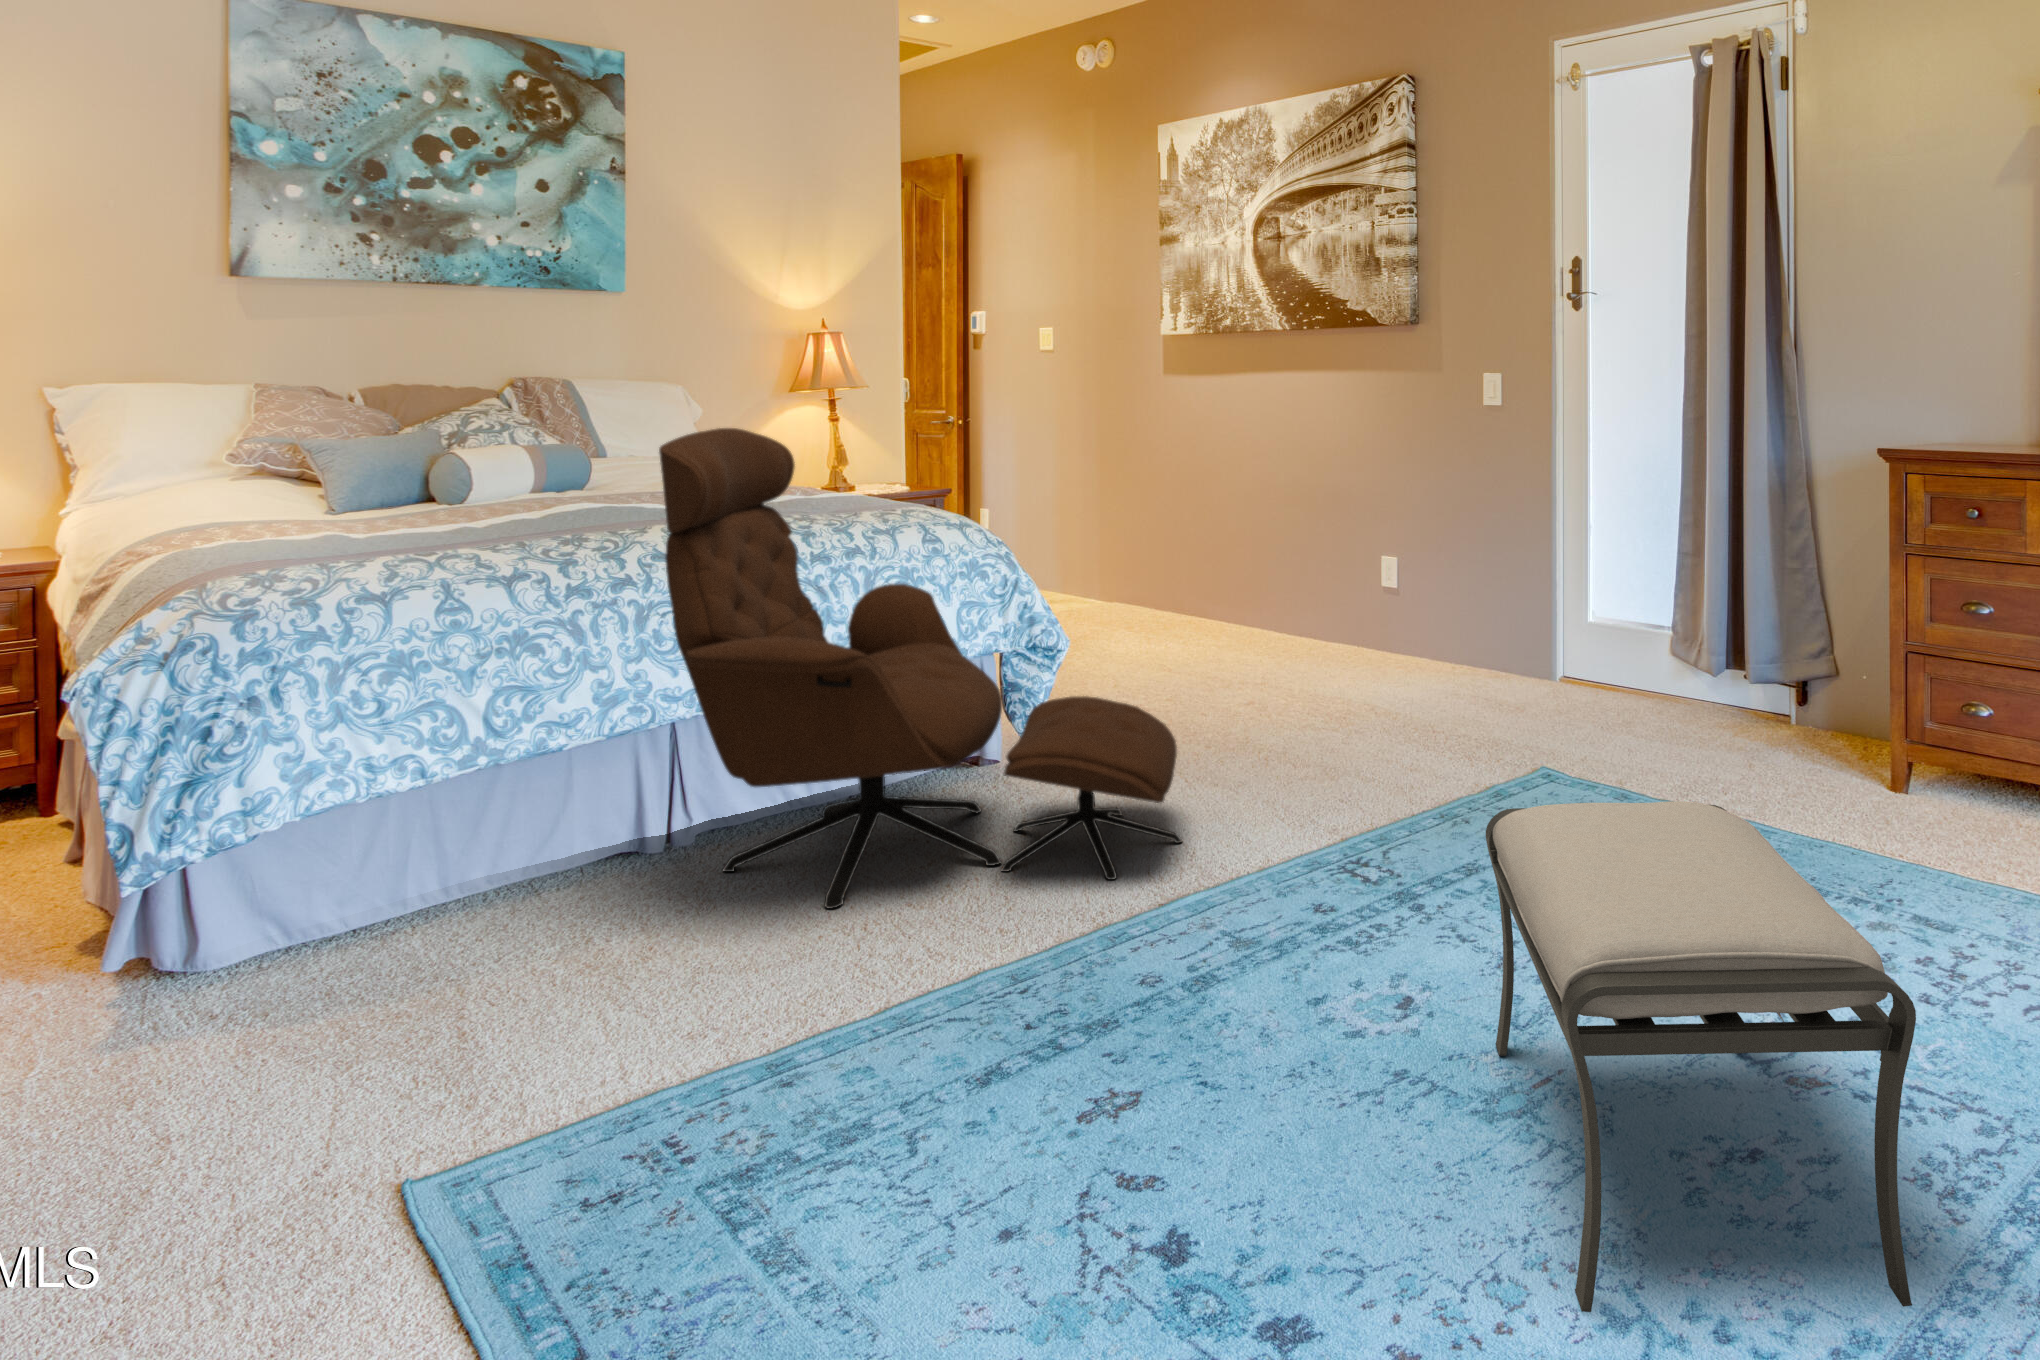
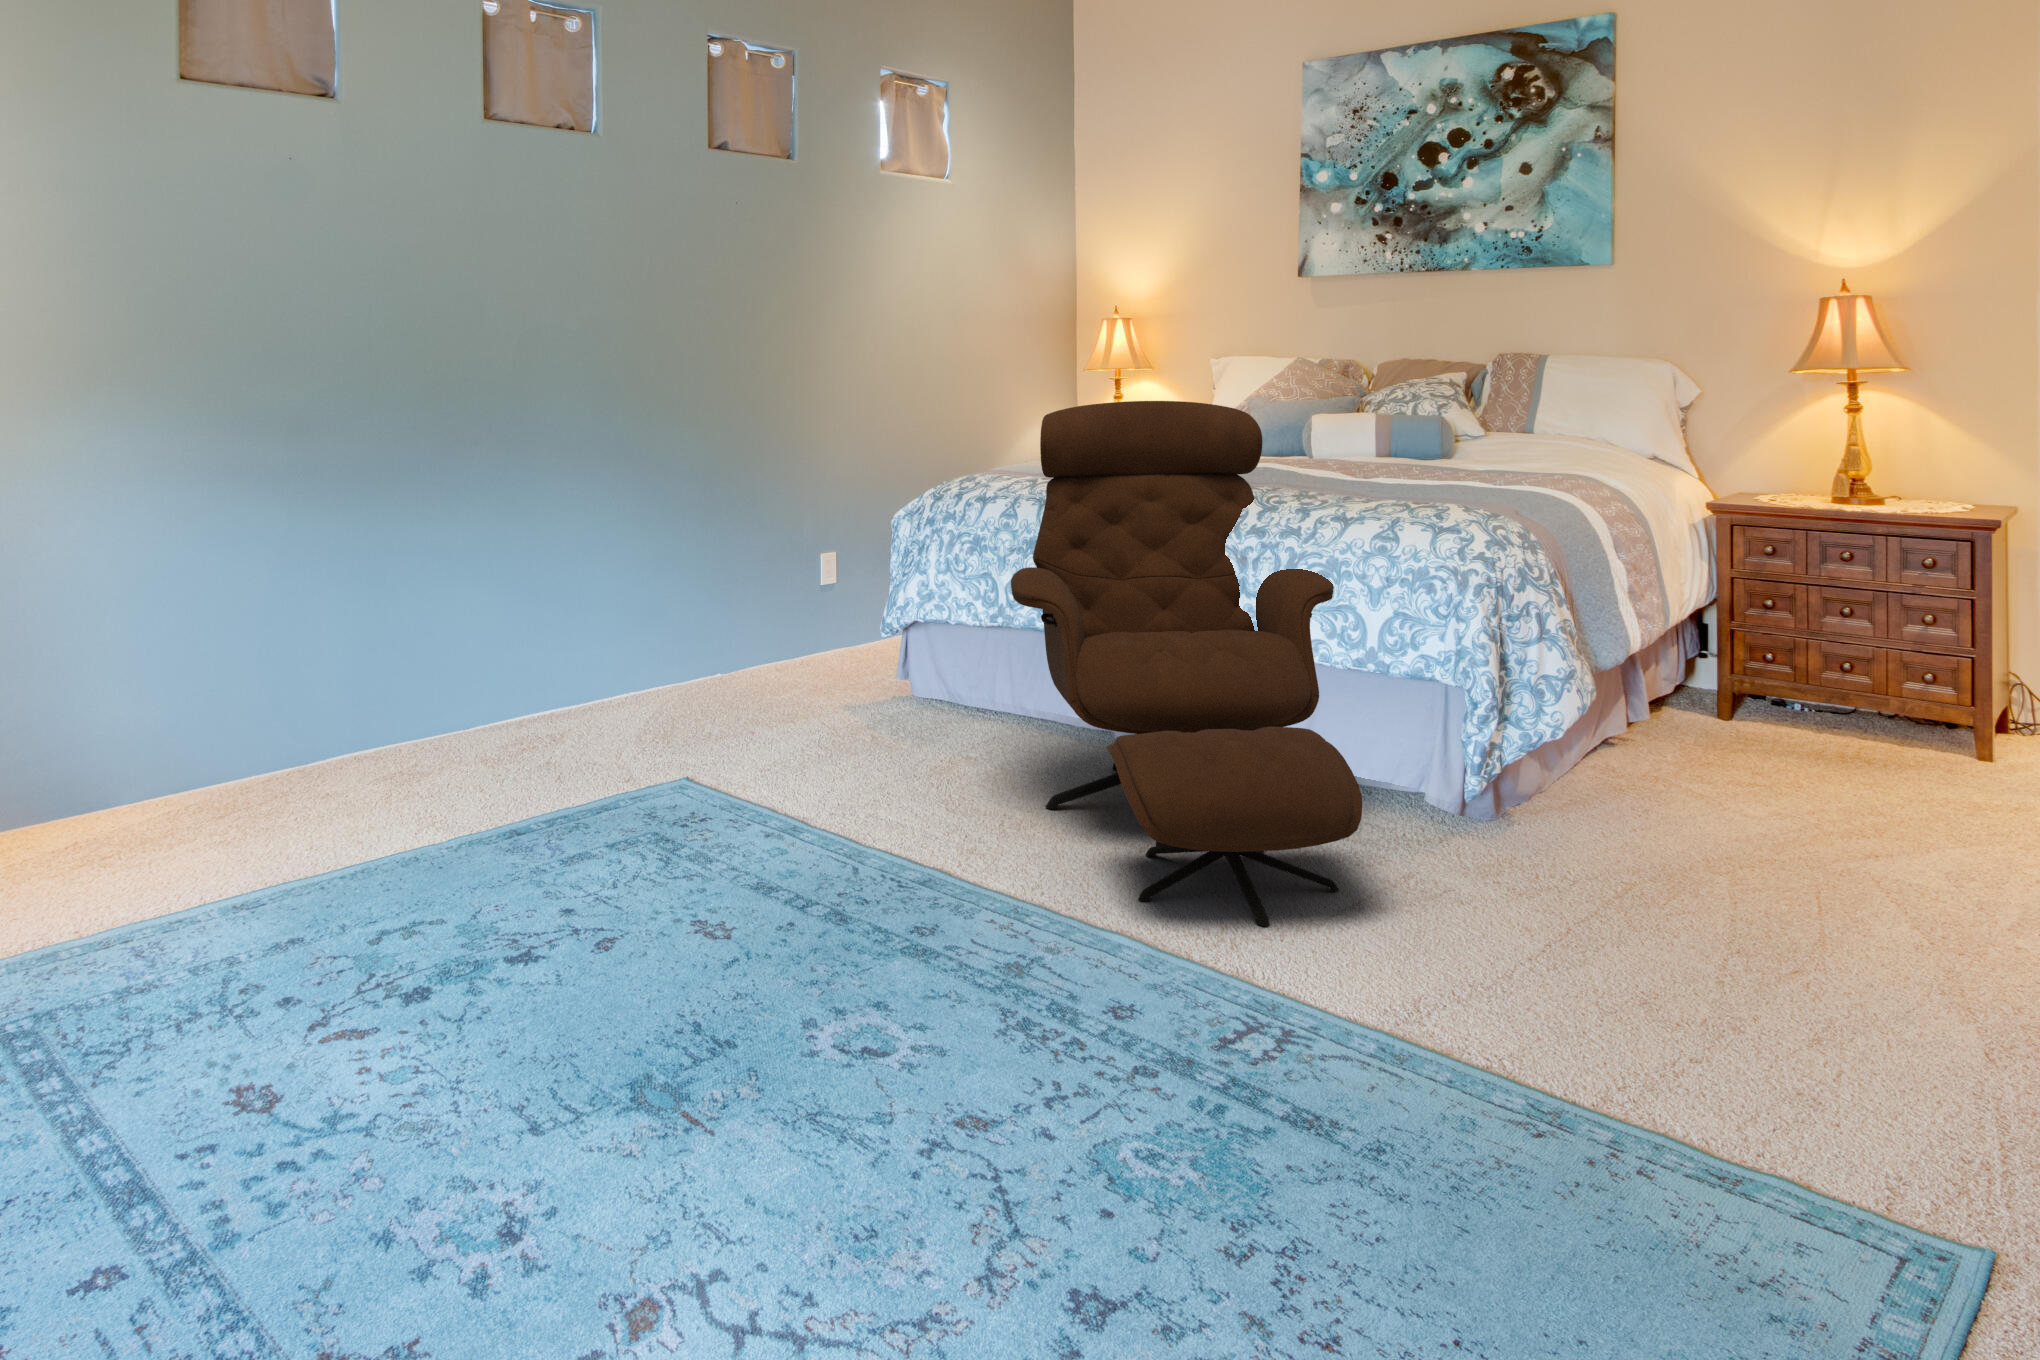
ottoman: present [1486,801,1916,1312] -> none [195,836,746,1285]

